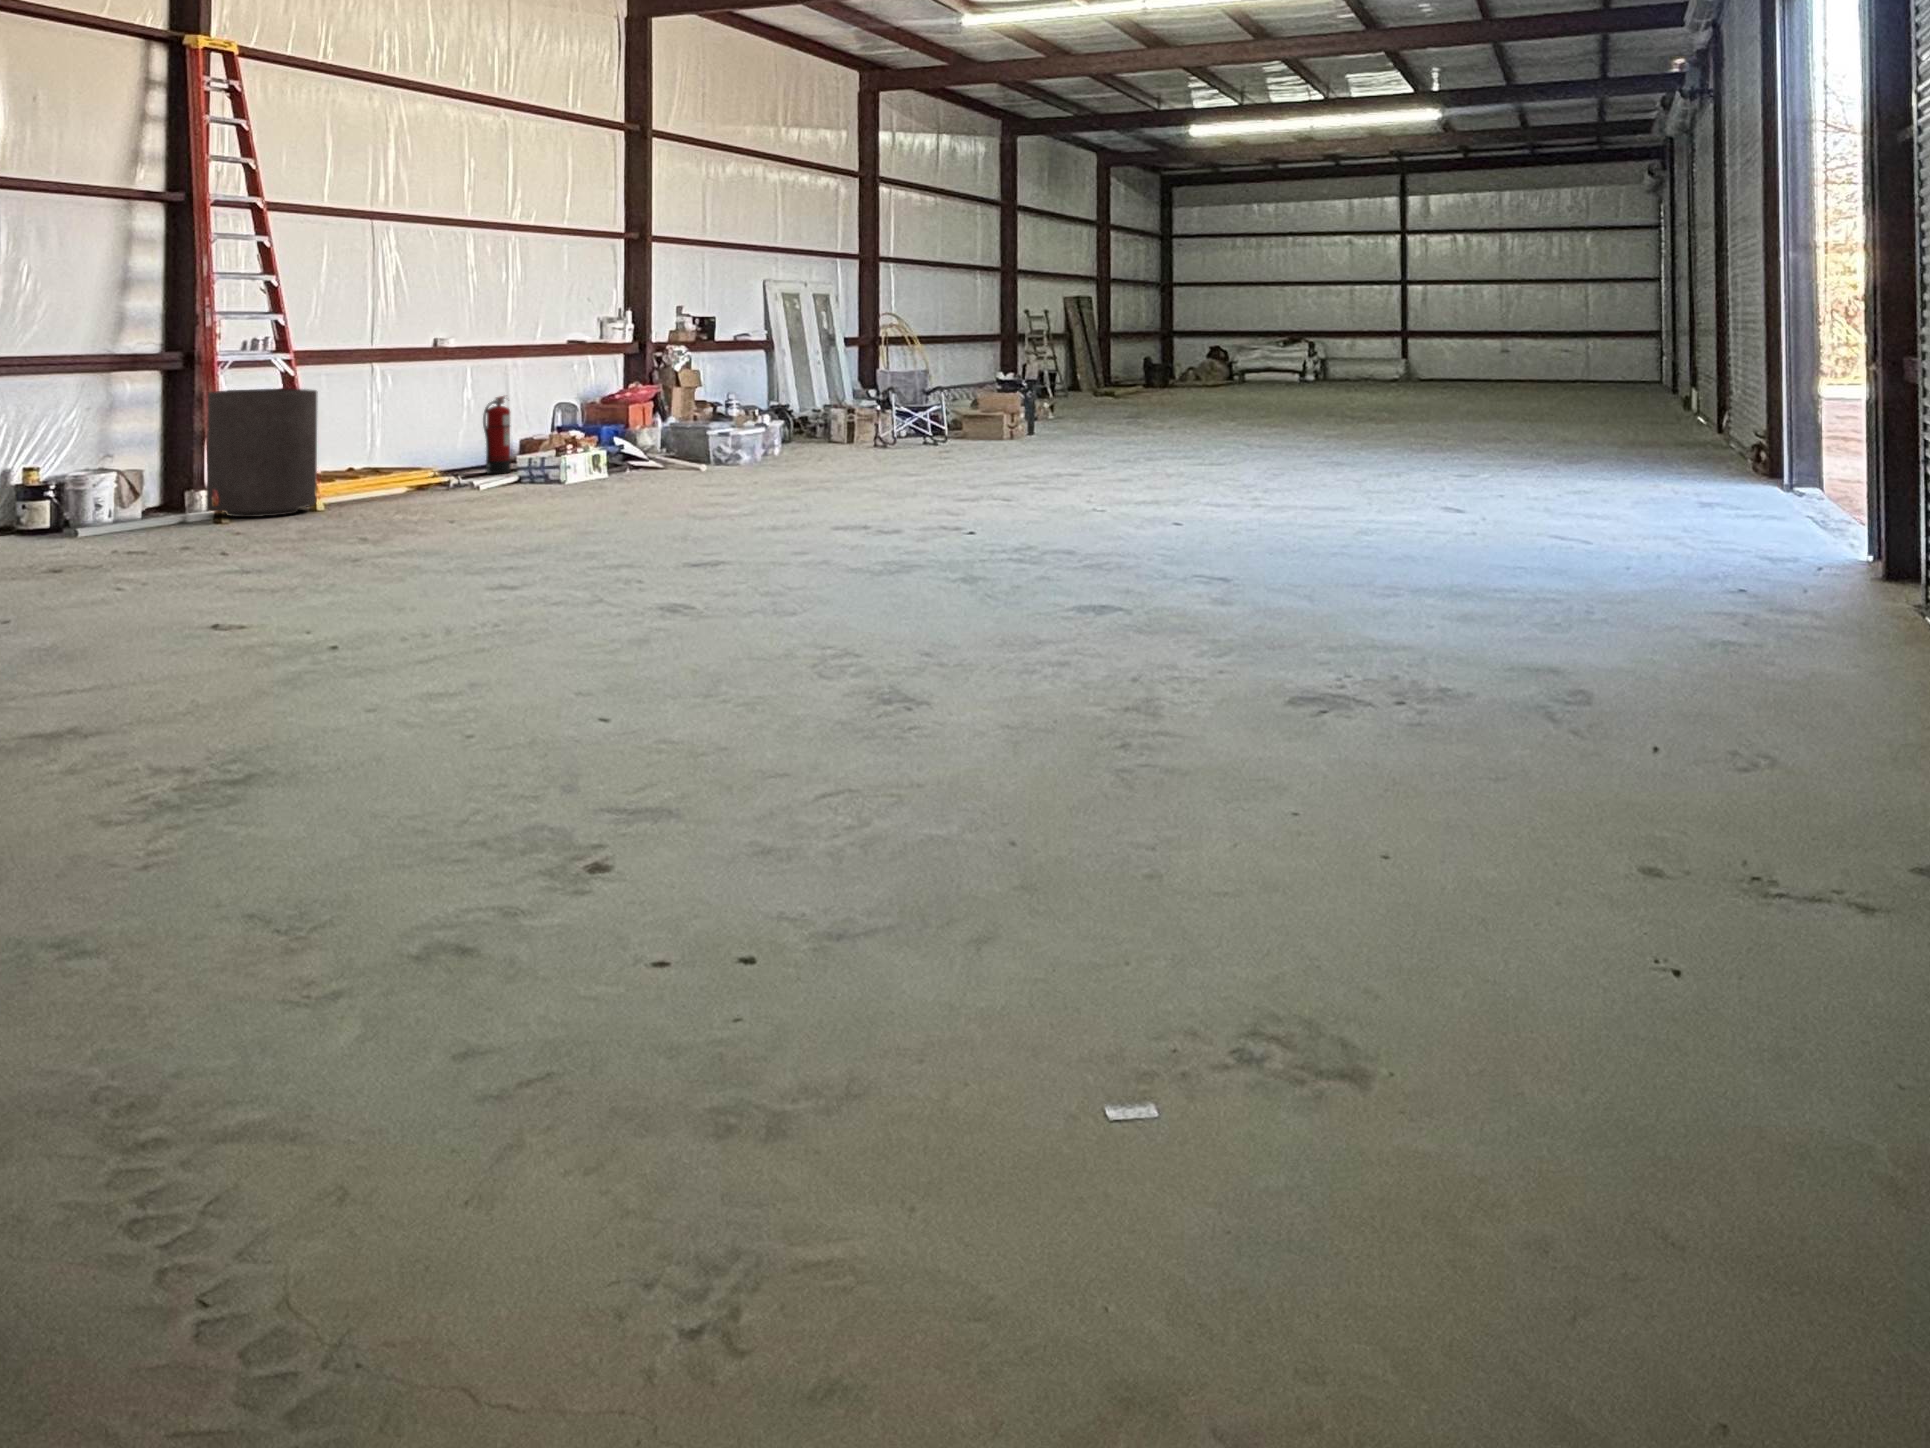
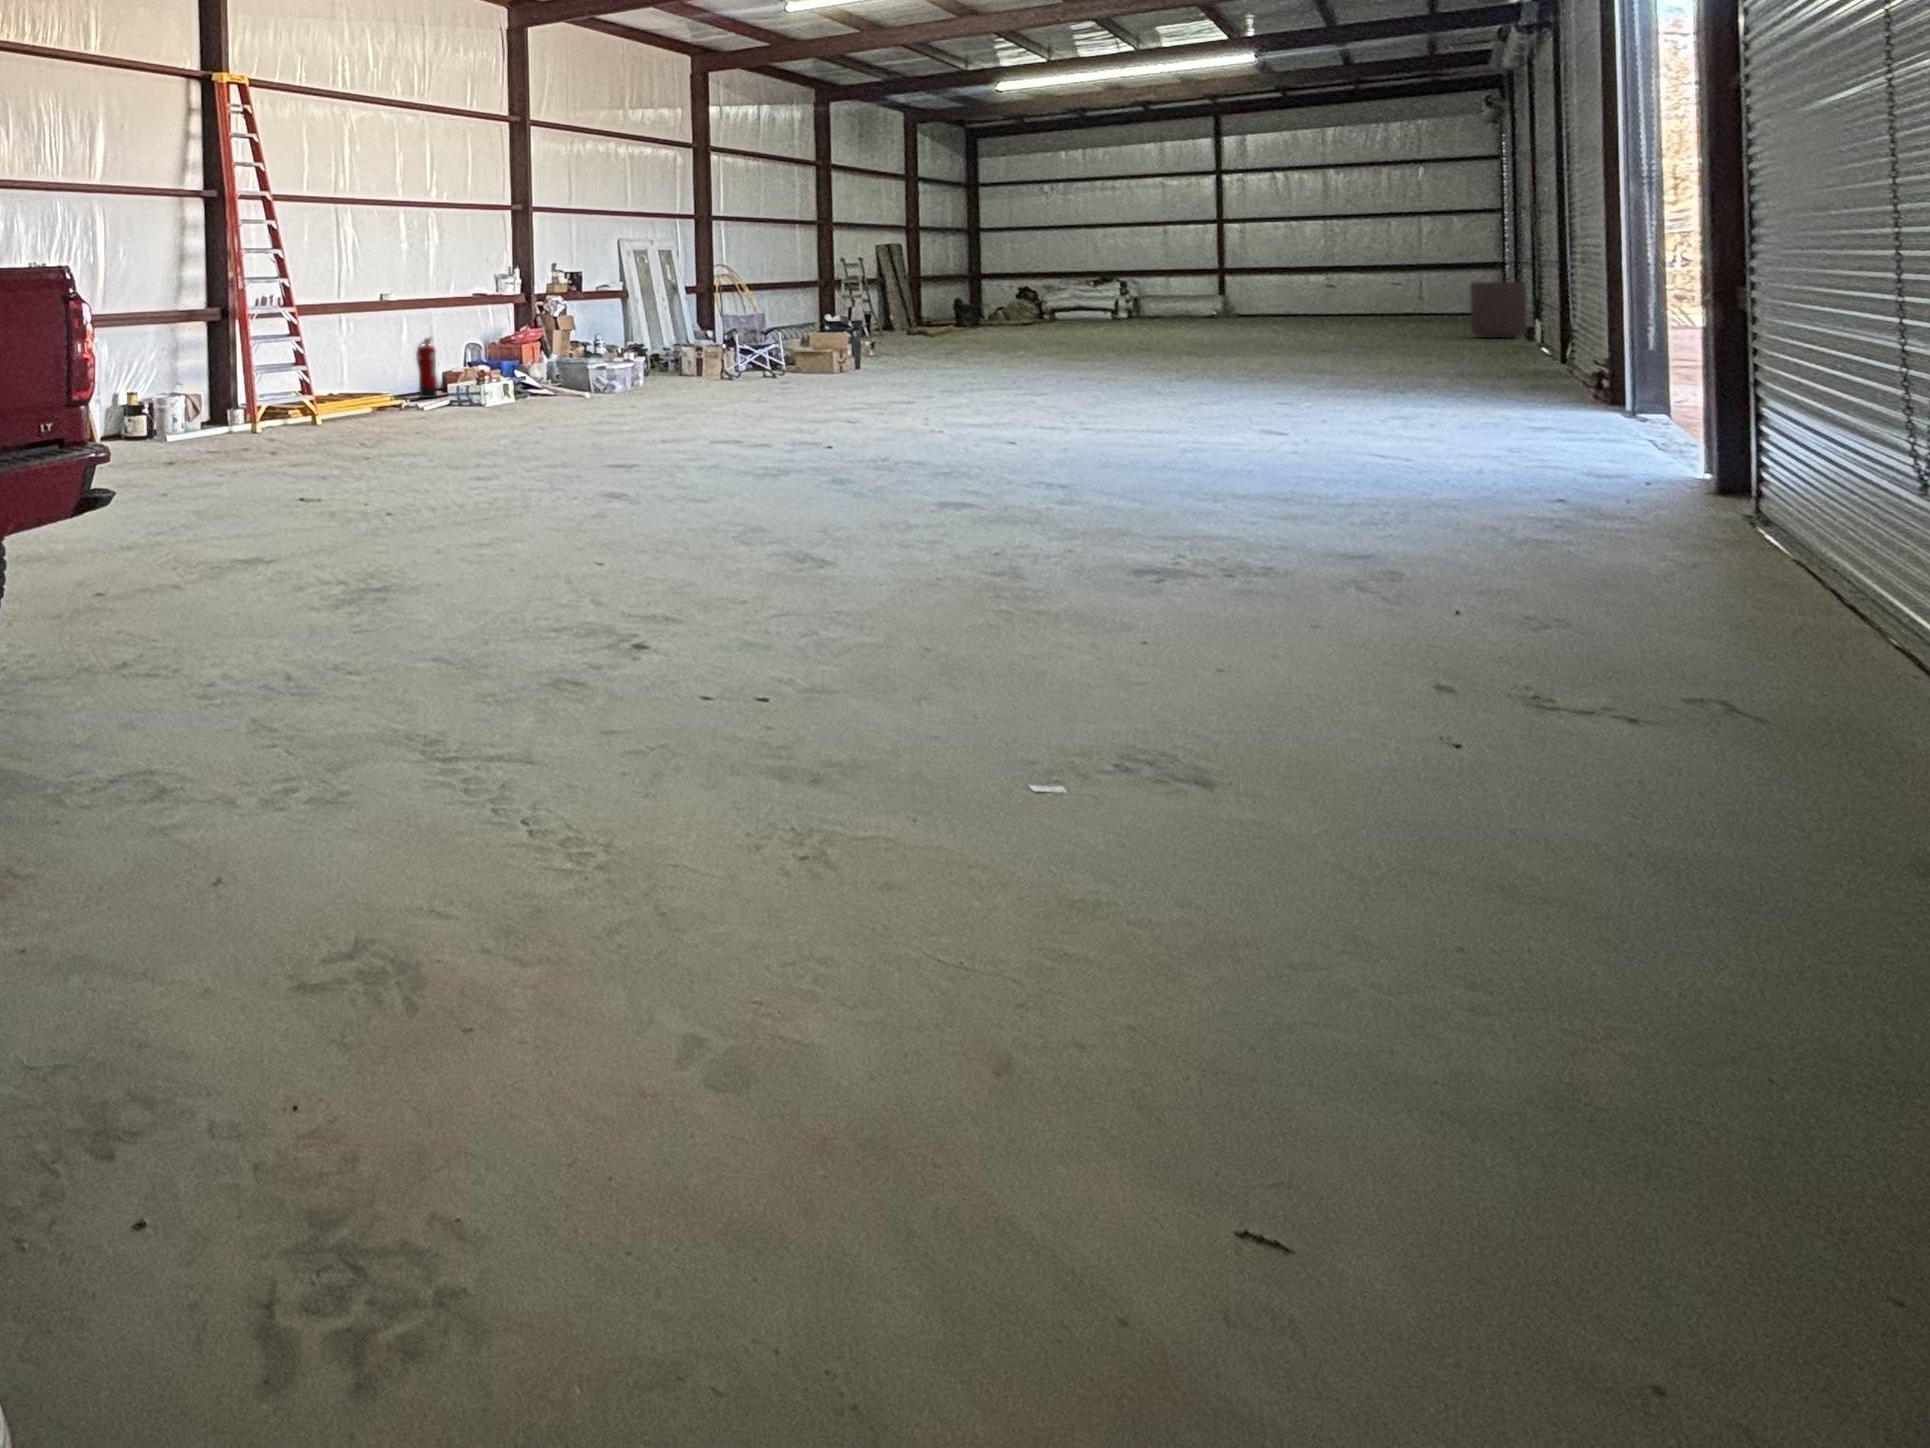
trash can: present [207,389,318,517] -> present [1470,282,1526,338]

